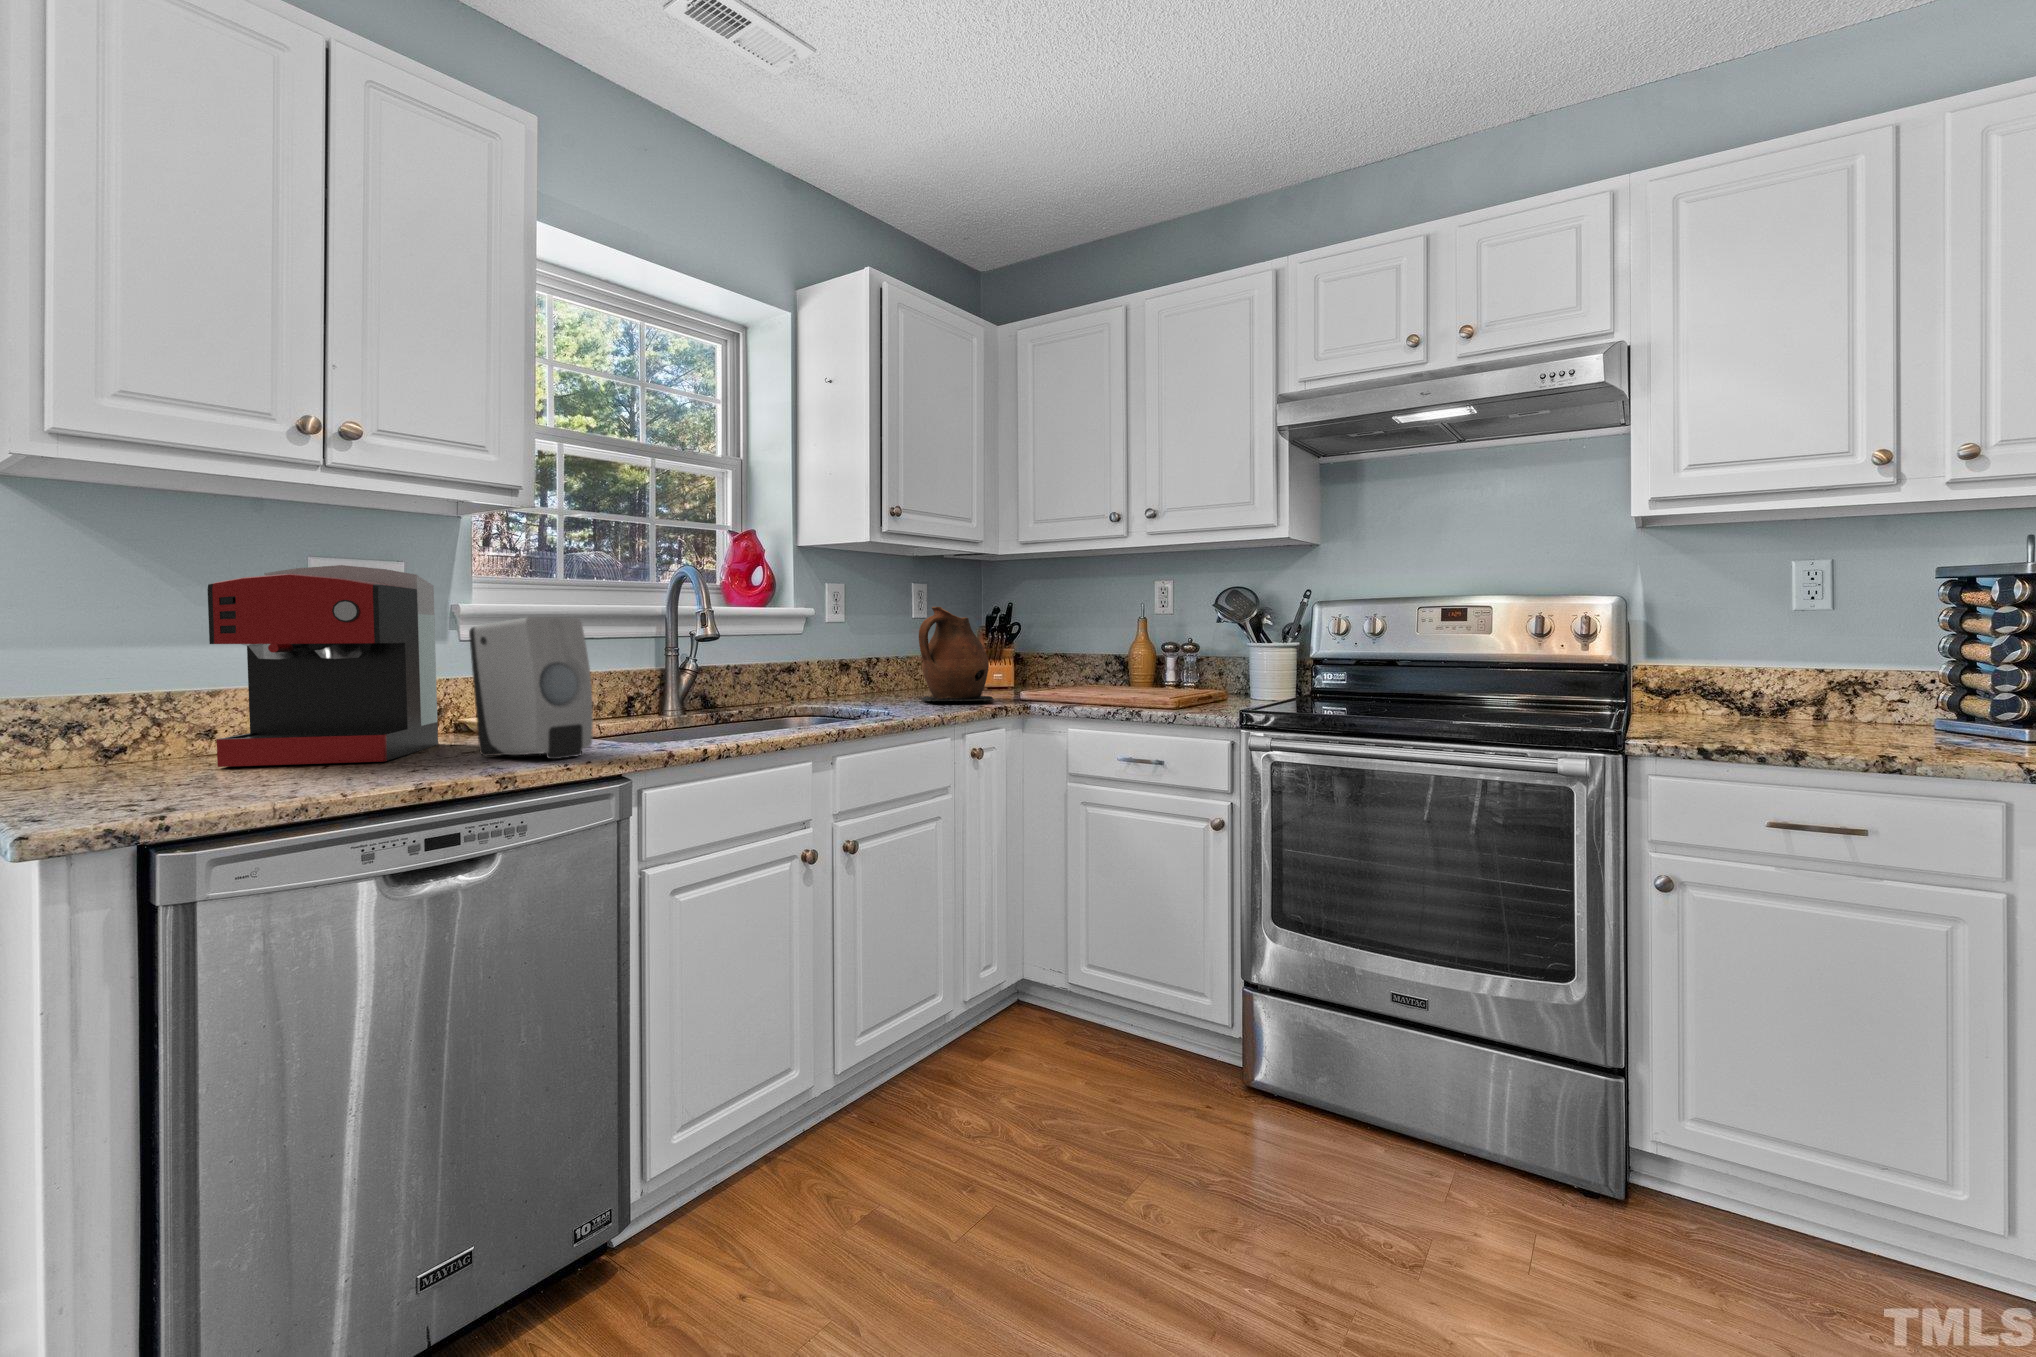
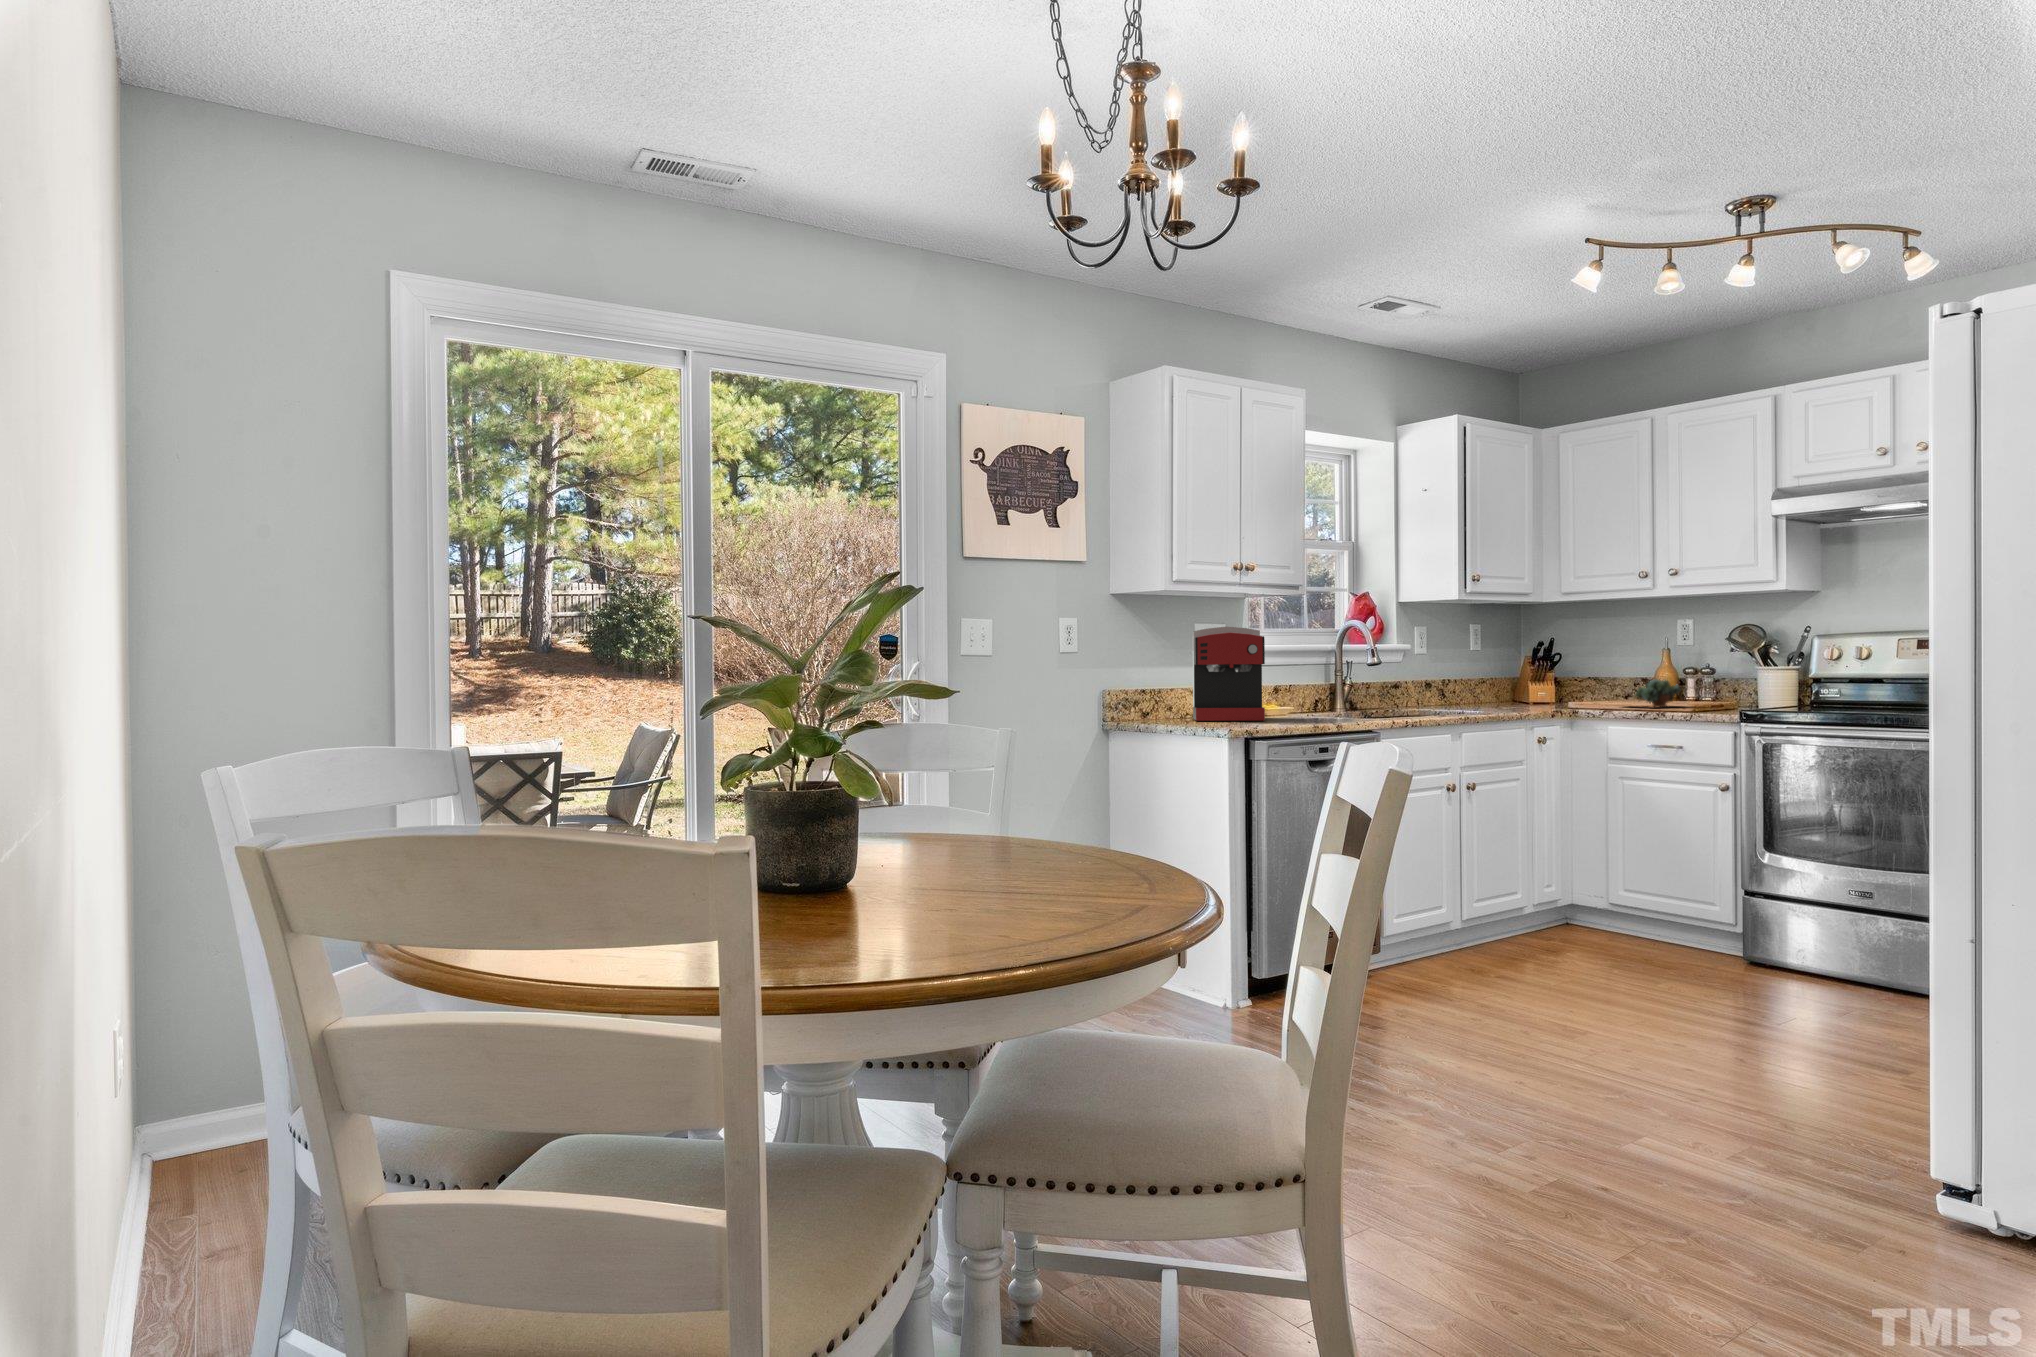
ceramic pitcher: present [919,607,994,702] -> none [1492,642,1552,708]
soap dispenser: present [469,617,593,759] -> none [1299,651,1358,721]
succulent plant: none [1084,658,1174,700] -> present [1635,679,1681,708]

